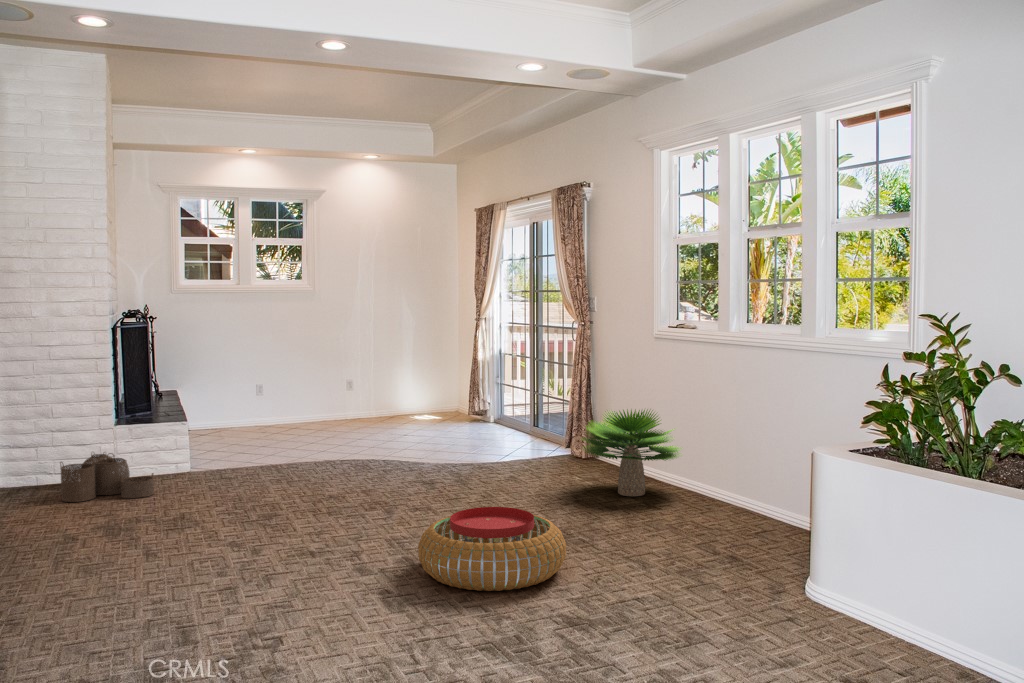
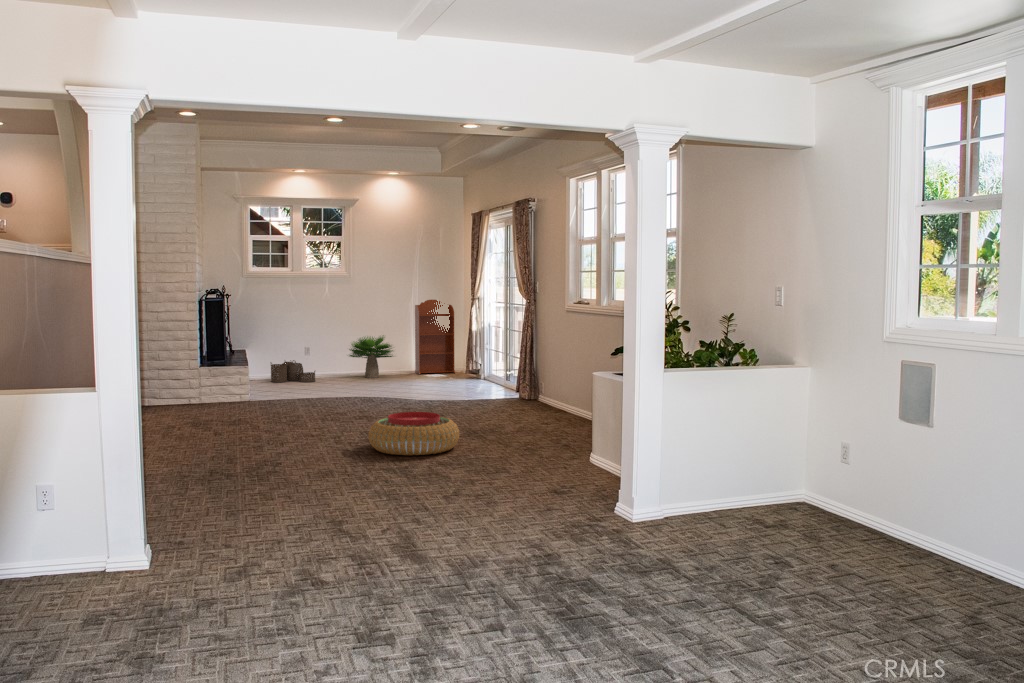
bookcase: none [398,320,452,417] -> present [415,300,455,374]
potted plant: present [584,409,680,496] -> present [349,337,393,378]
woven basket: present [60,453,154,502] -> present [271,360,315,382]

